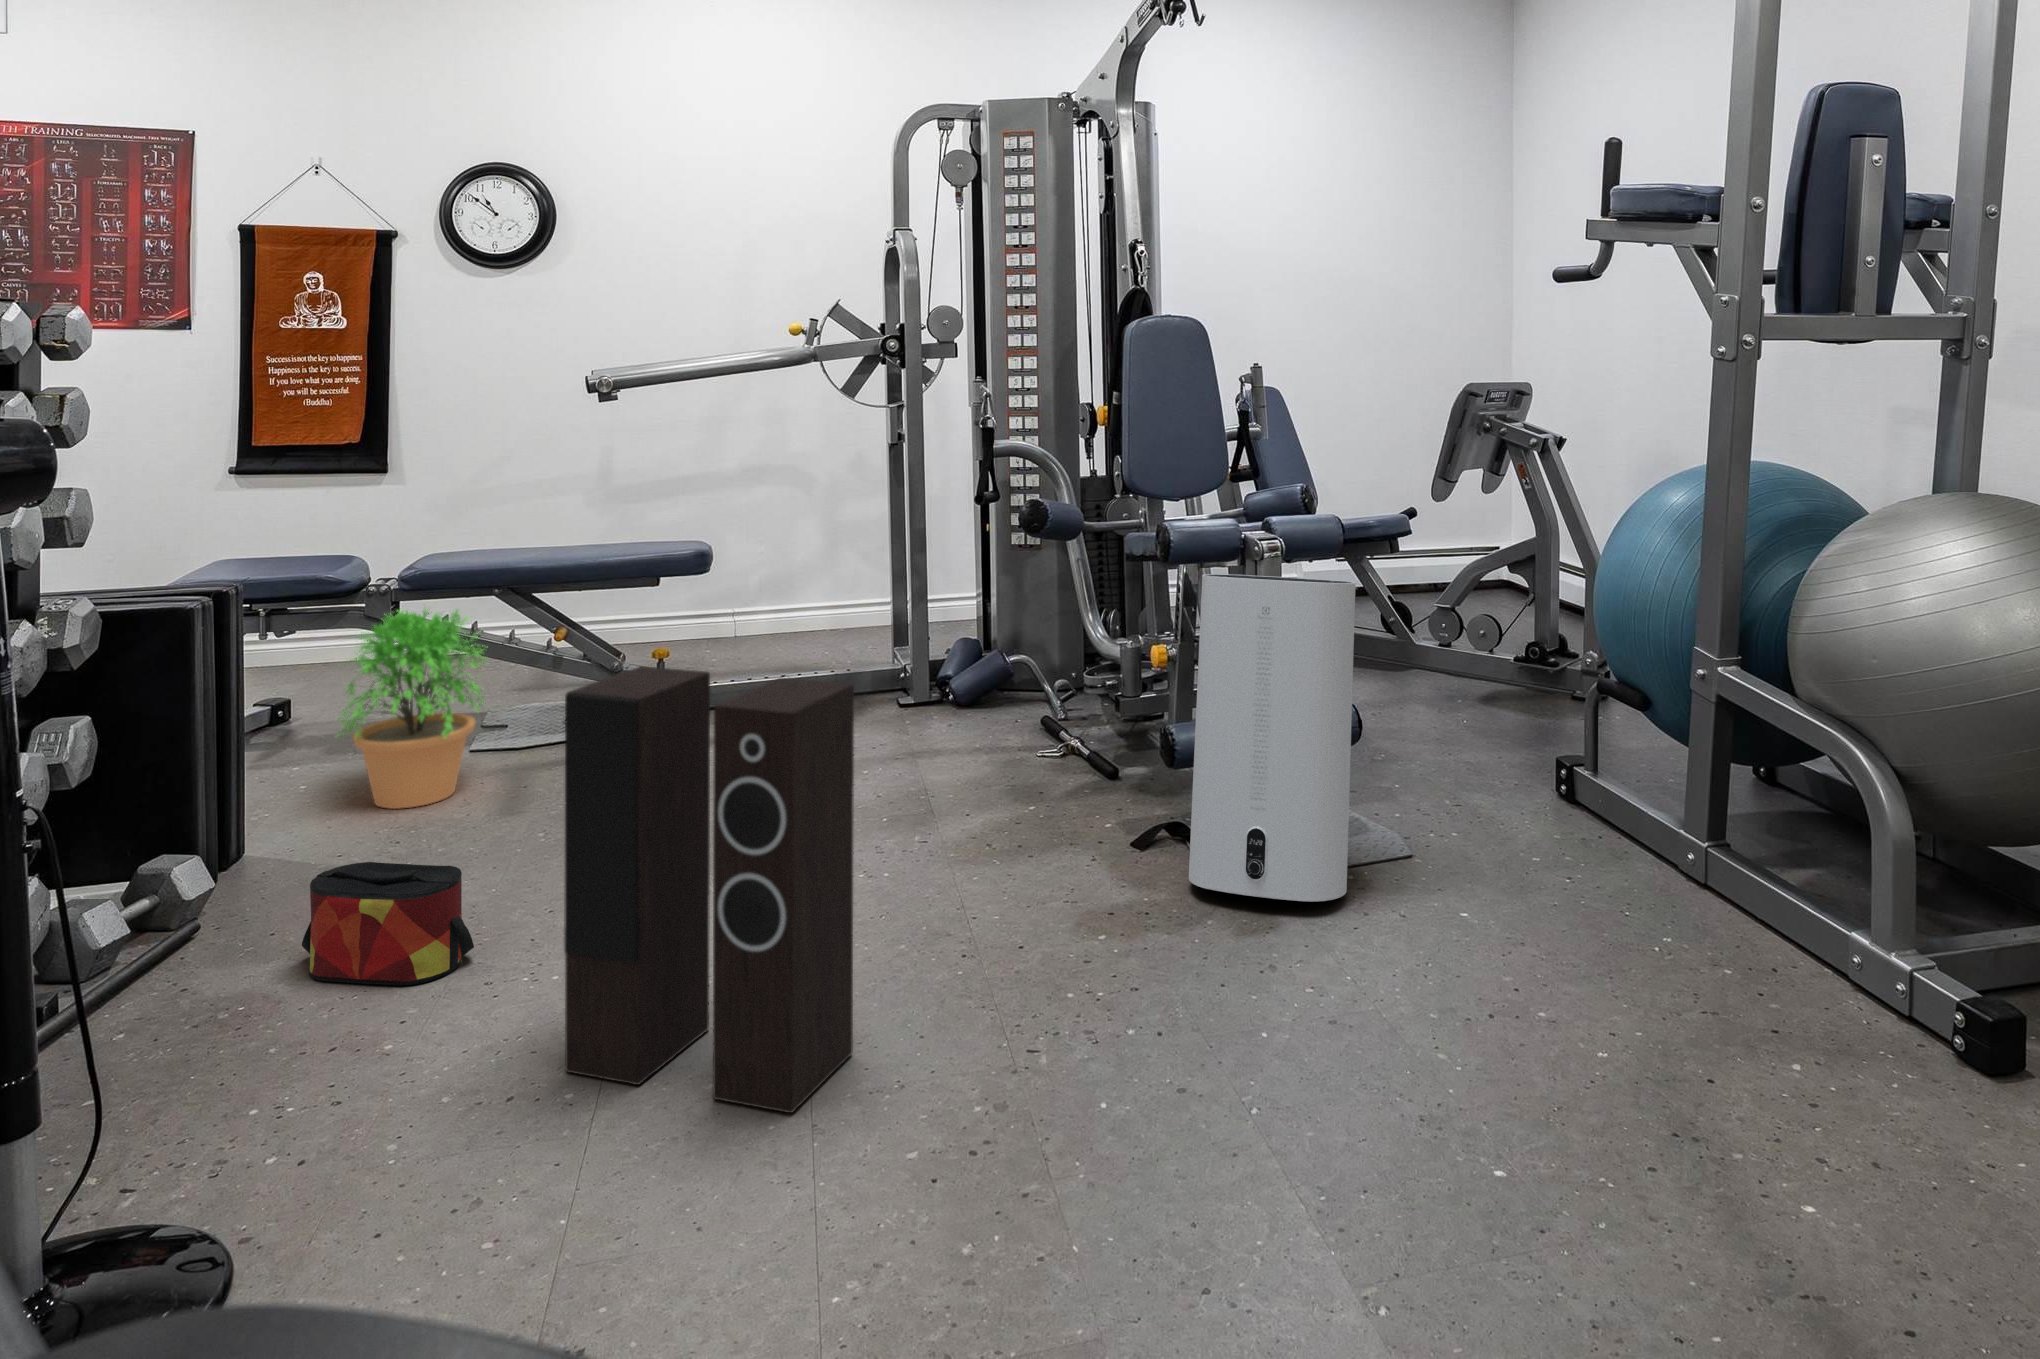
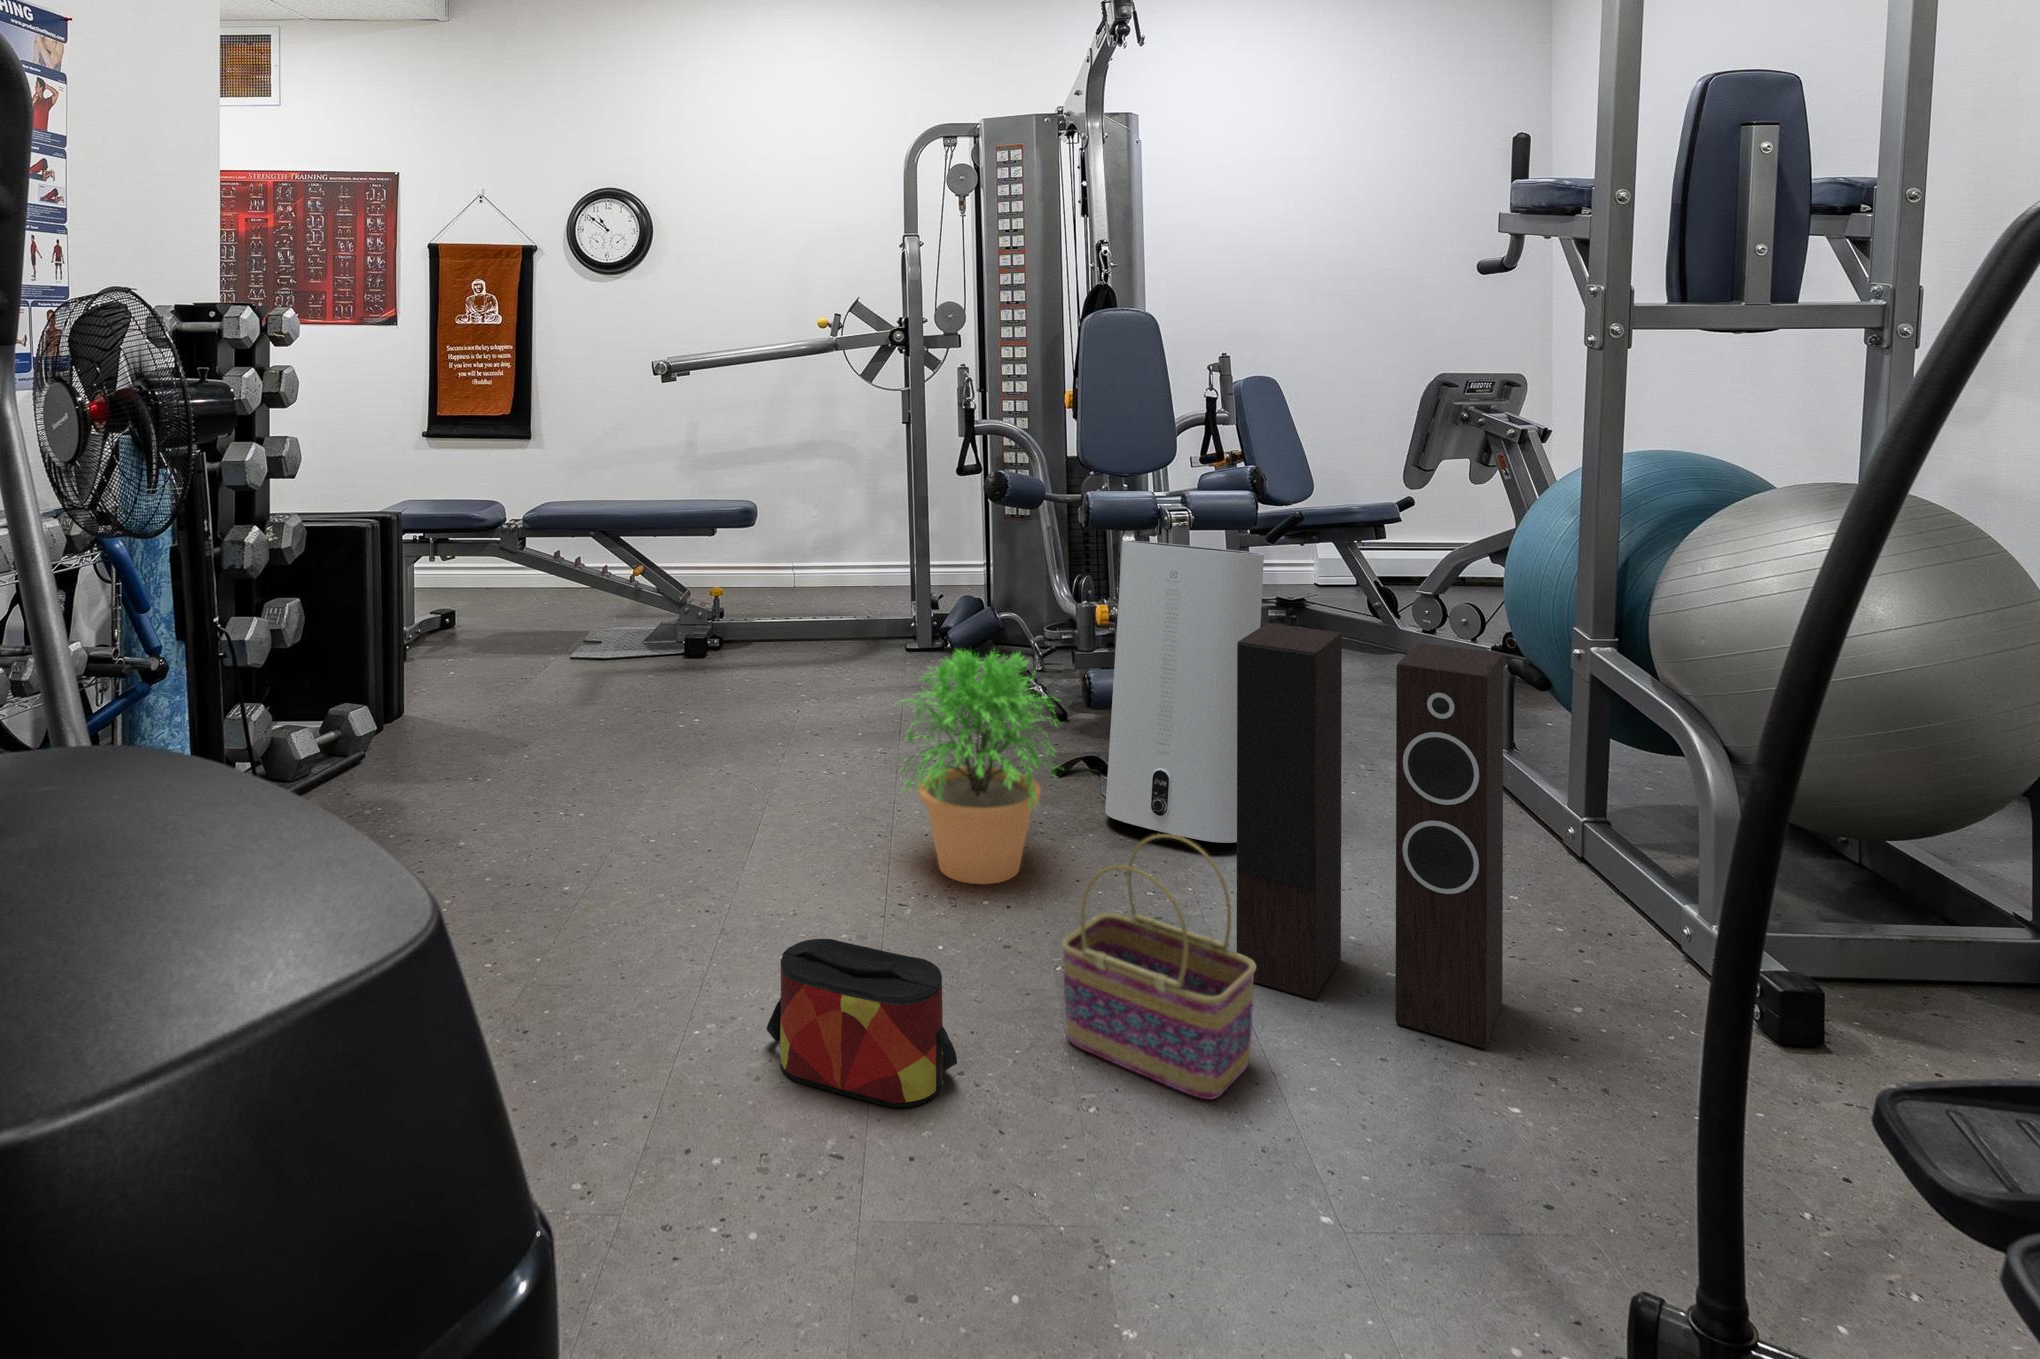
potted plant: present [340,609,486,809] -> present [902,650,1060,884]
speaker: present [564,666,854,1113] -> present [1237,623,1503,1048]
bag: present [302,862,474,985] -> present [767,939,957,1108]
basket: none [1226,914,1441,1214] -> present [1062,834,1255,1099]

